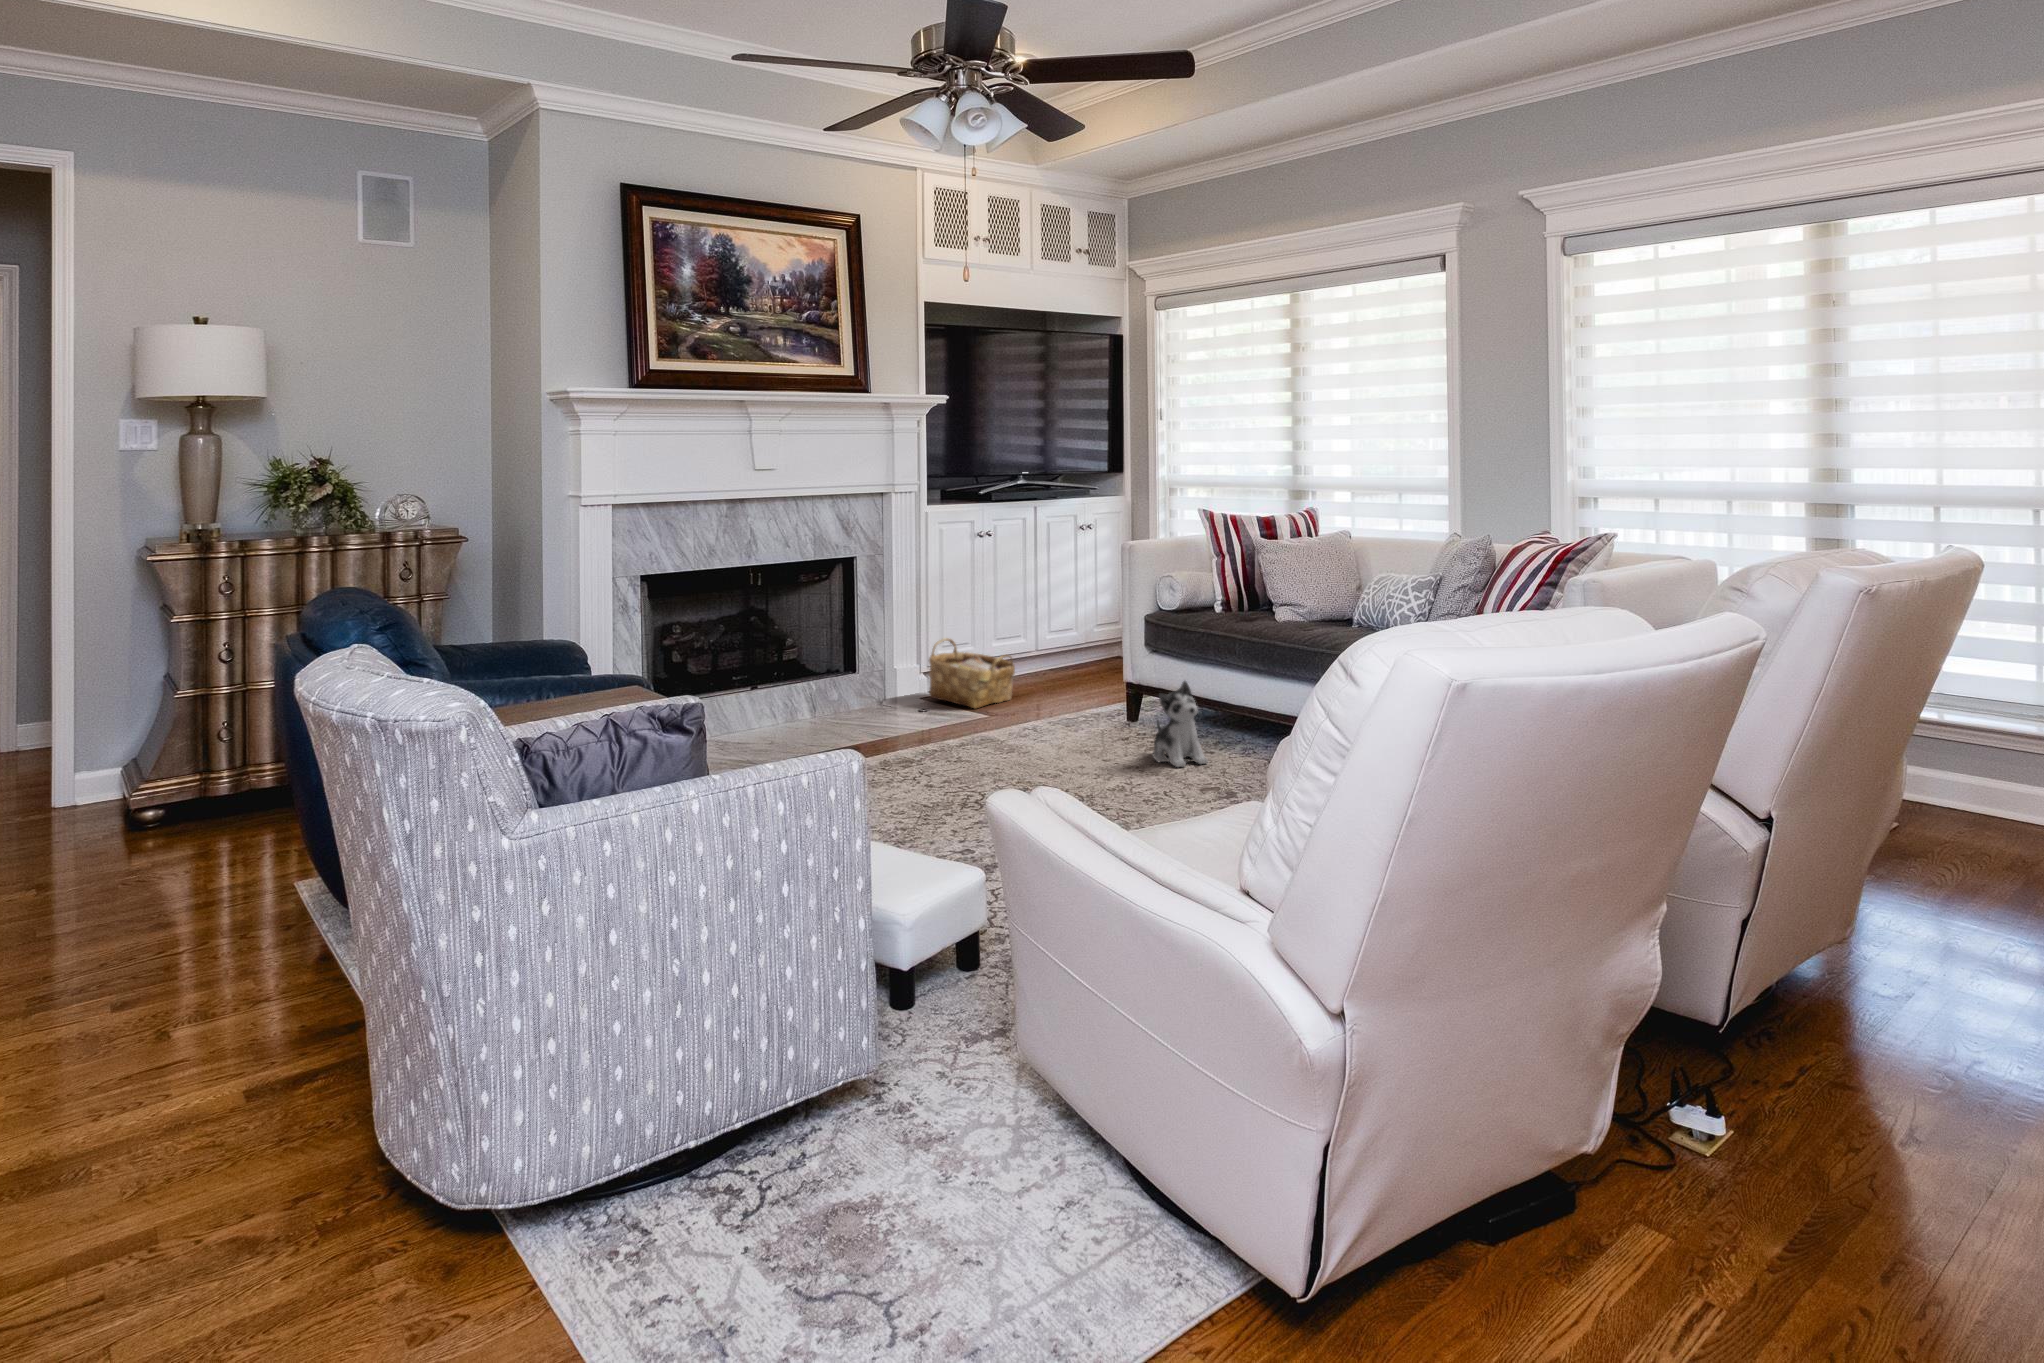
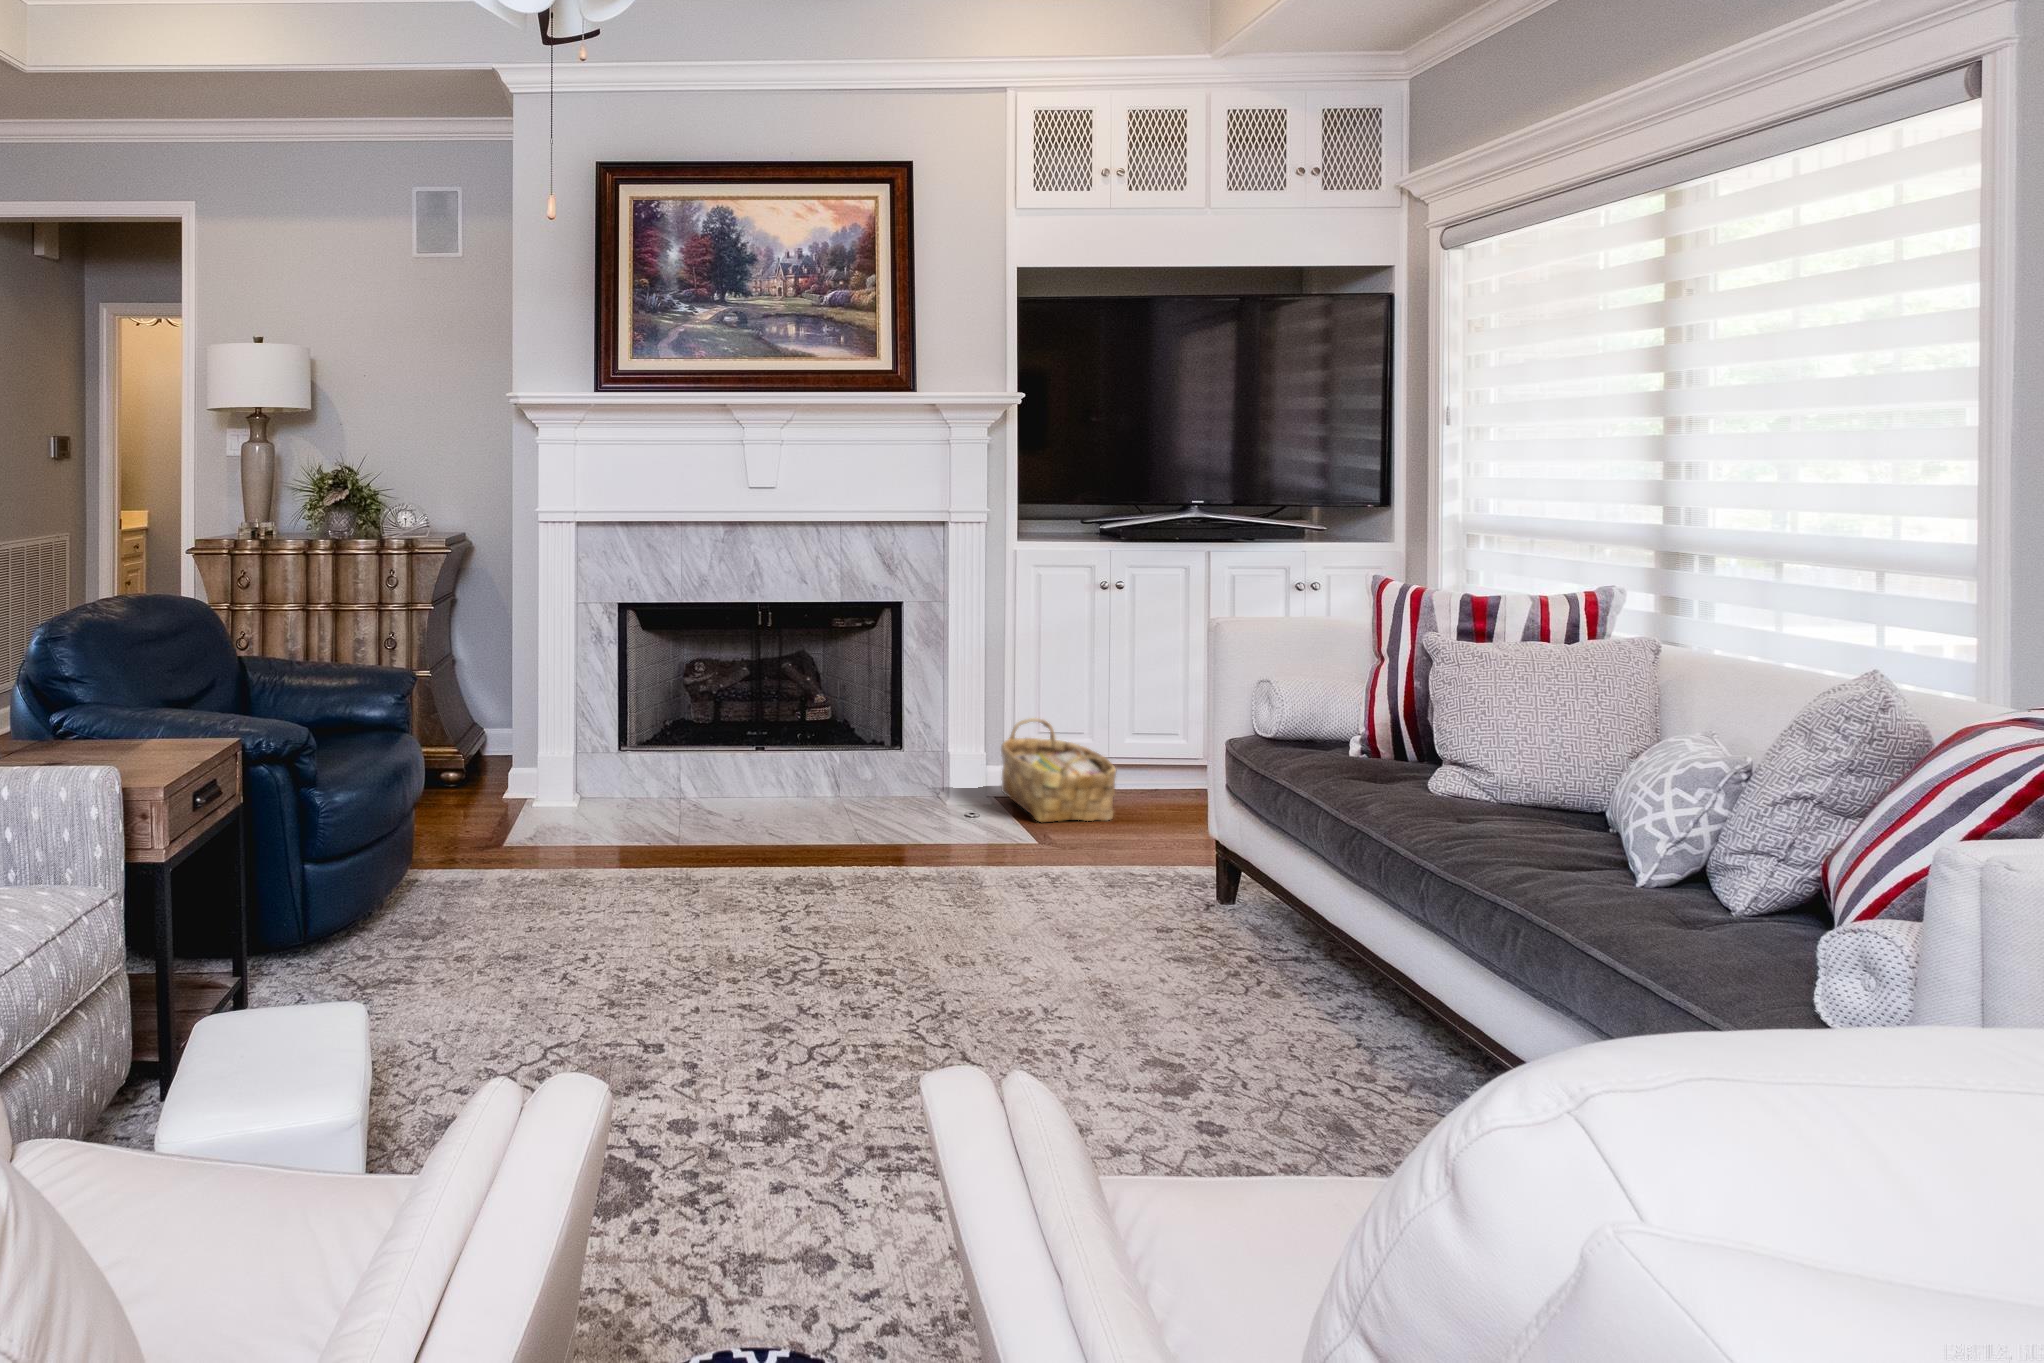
plush toy: present [1153,681,1208,767] -> none [1142,856,1234,1007]

